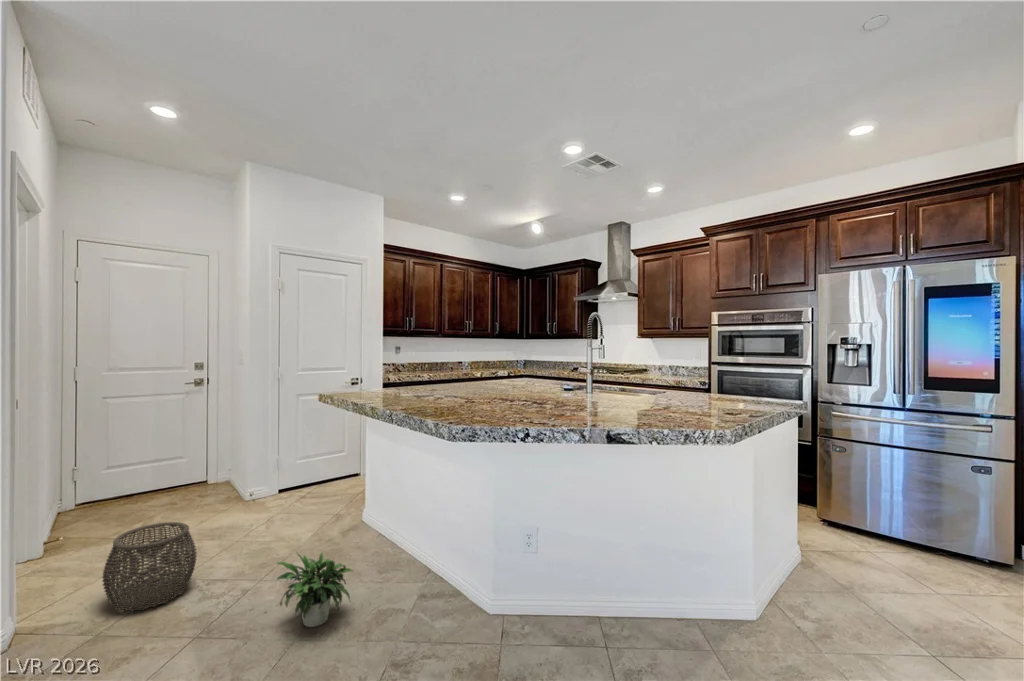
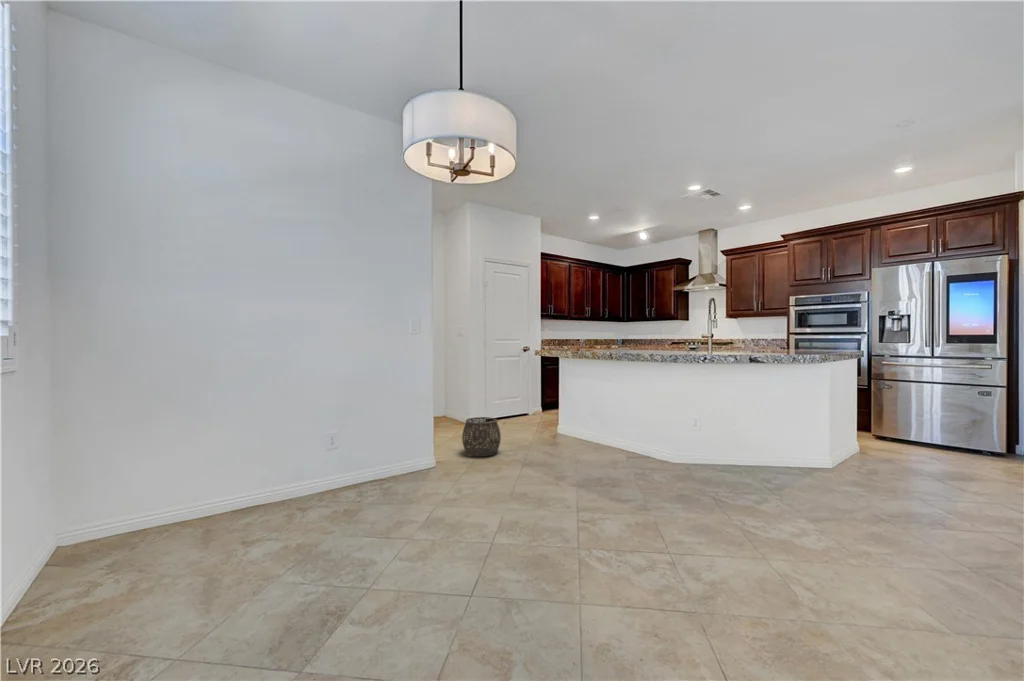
potted plant: present [265,553,353,627] -> none [549,427,600,463]

